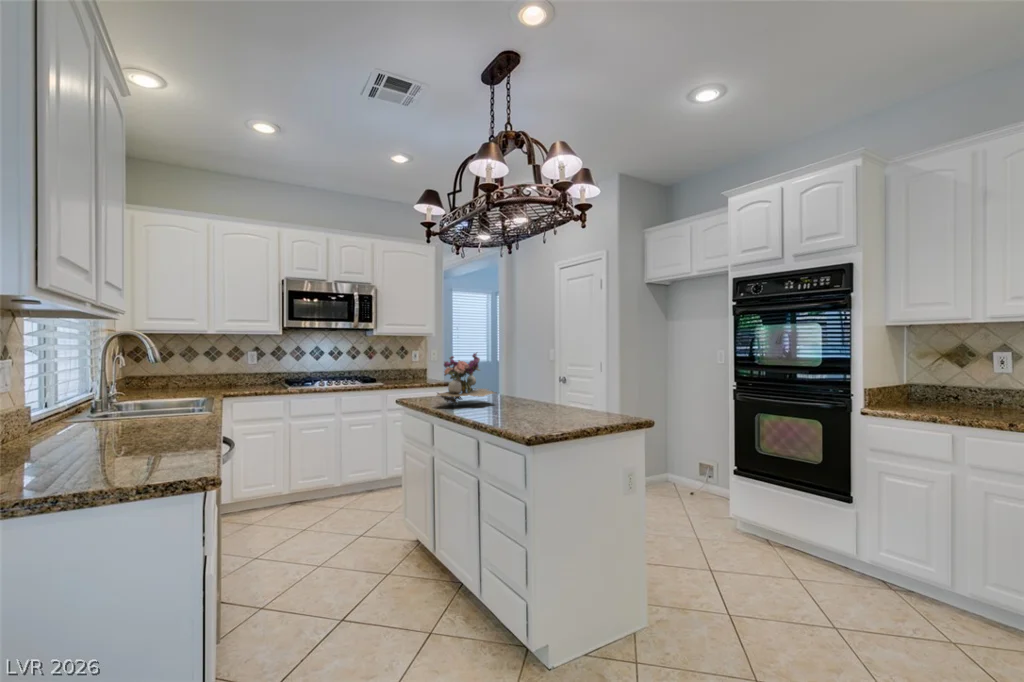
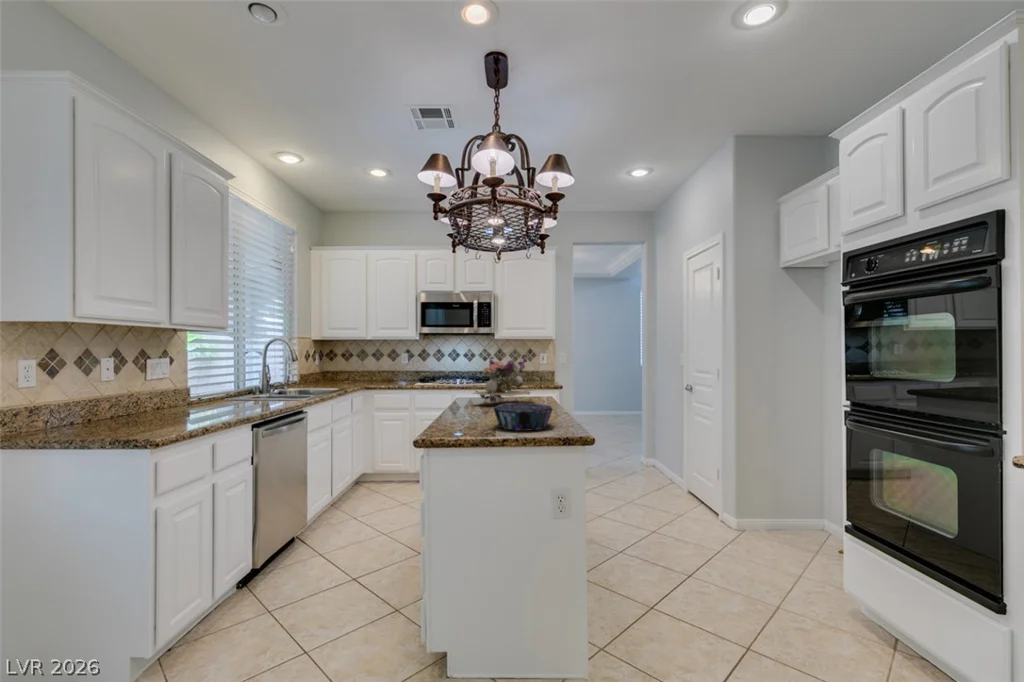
decorative bowl: none [529,402,592,429] -> present [493,403,553,431]

